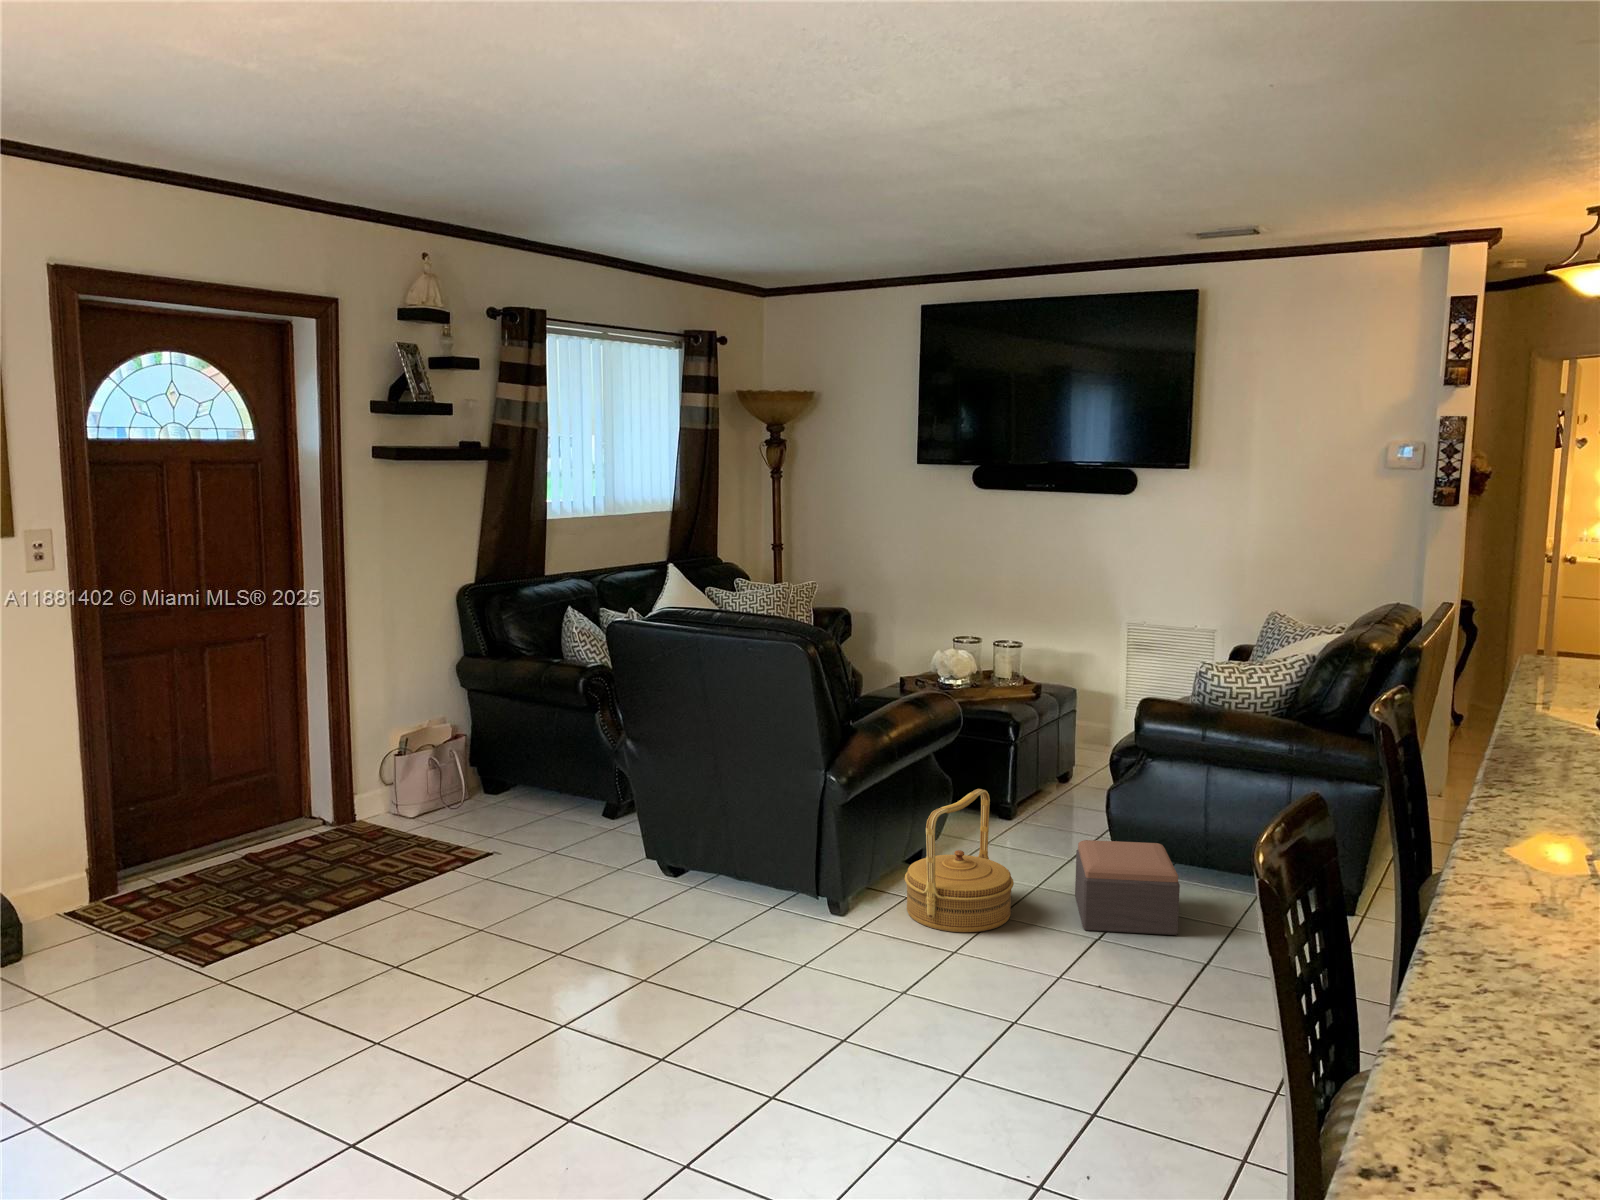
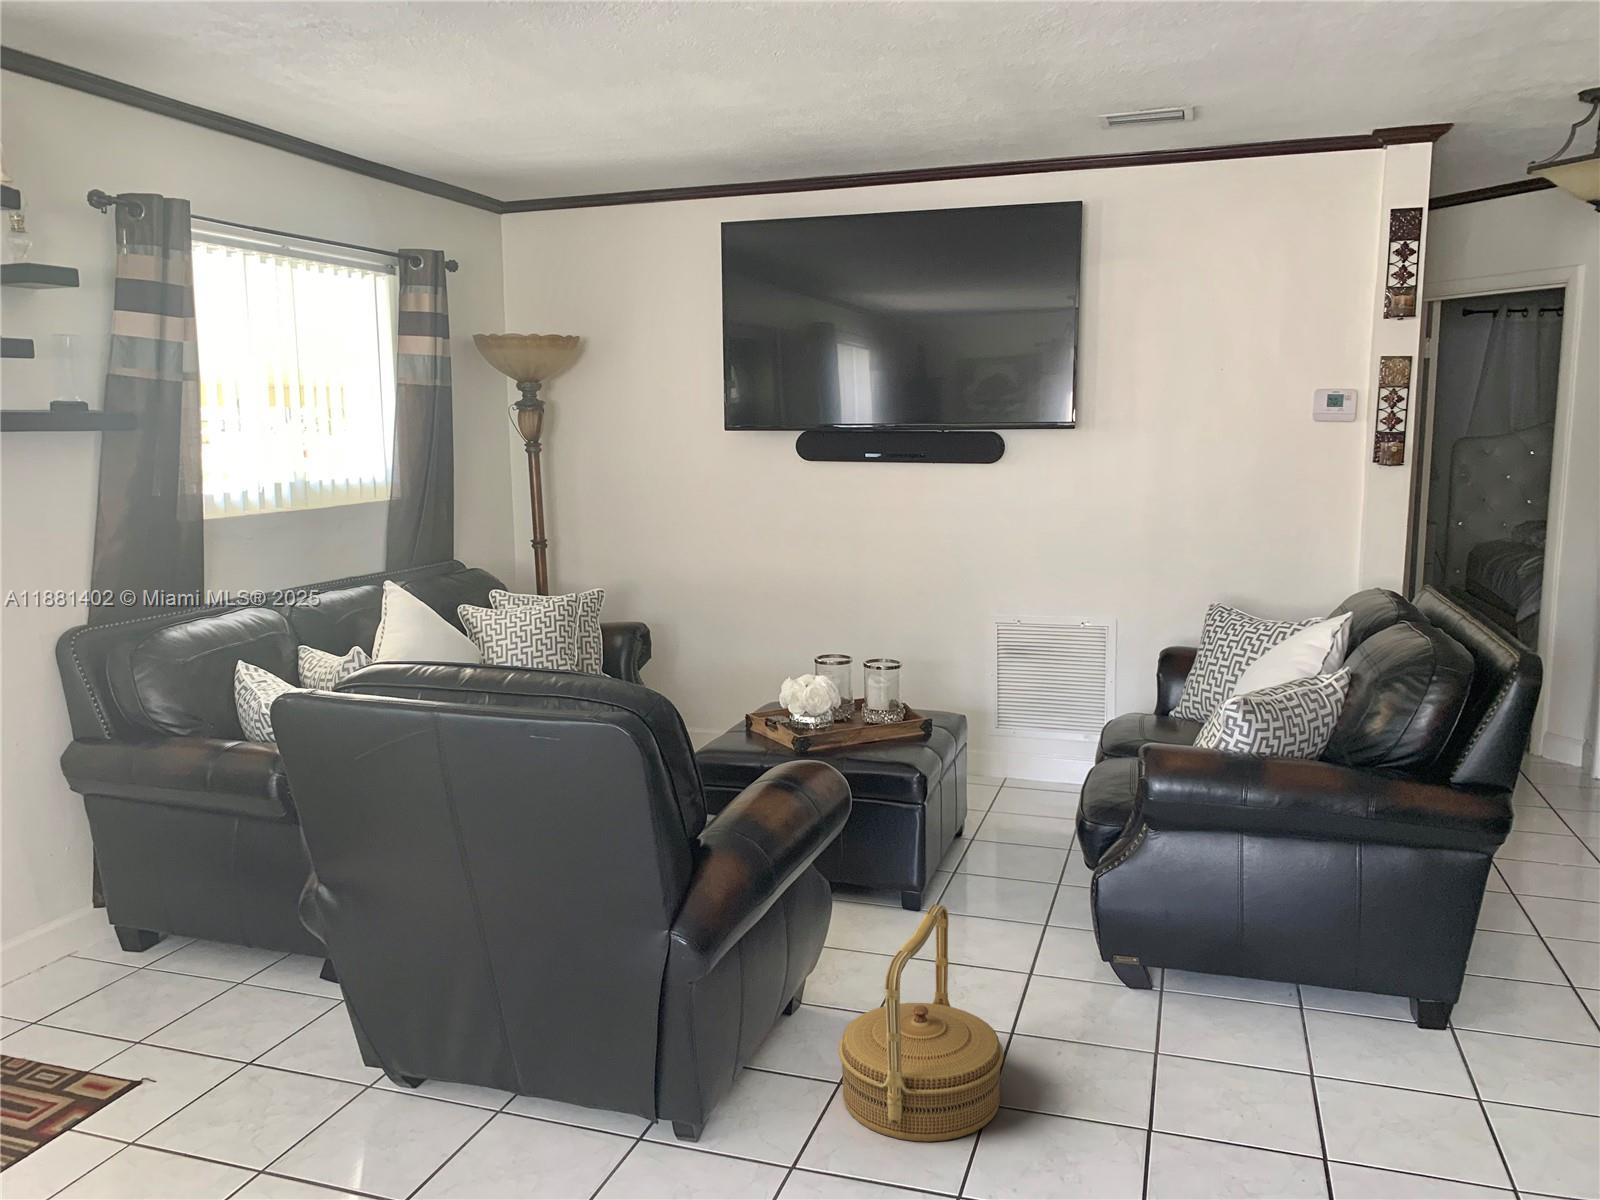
footstool: present [1075,840,1180,935] -> none [1069,955,1243,1107]

